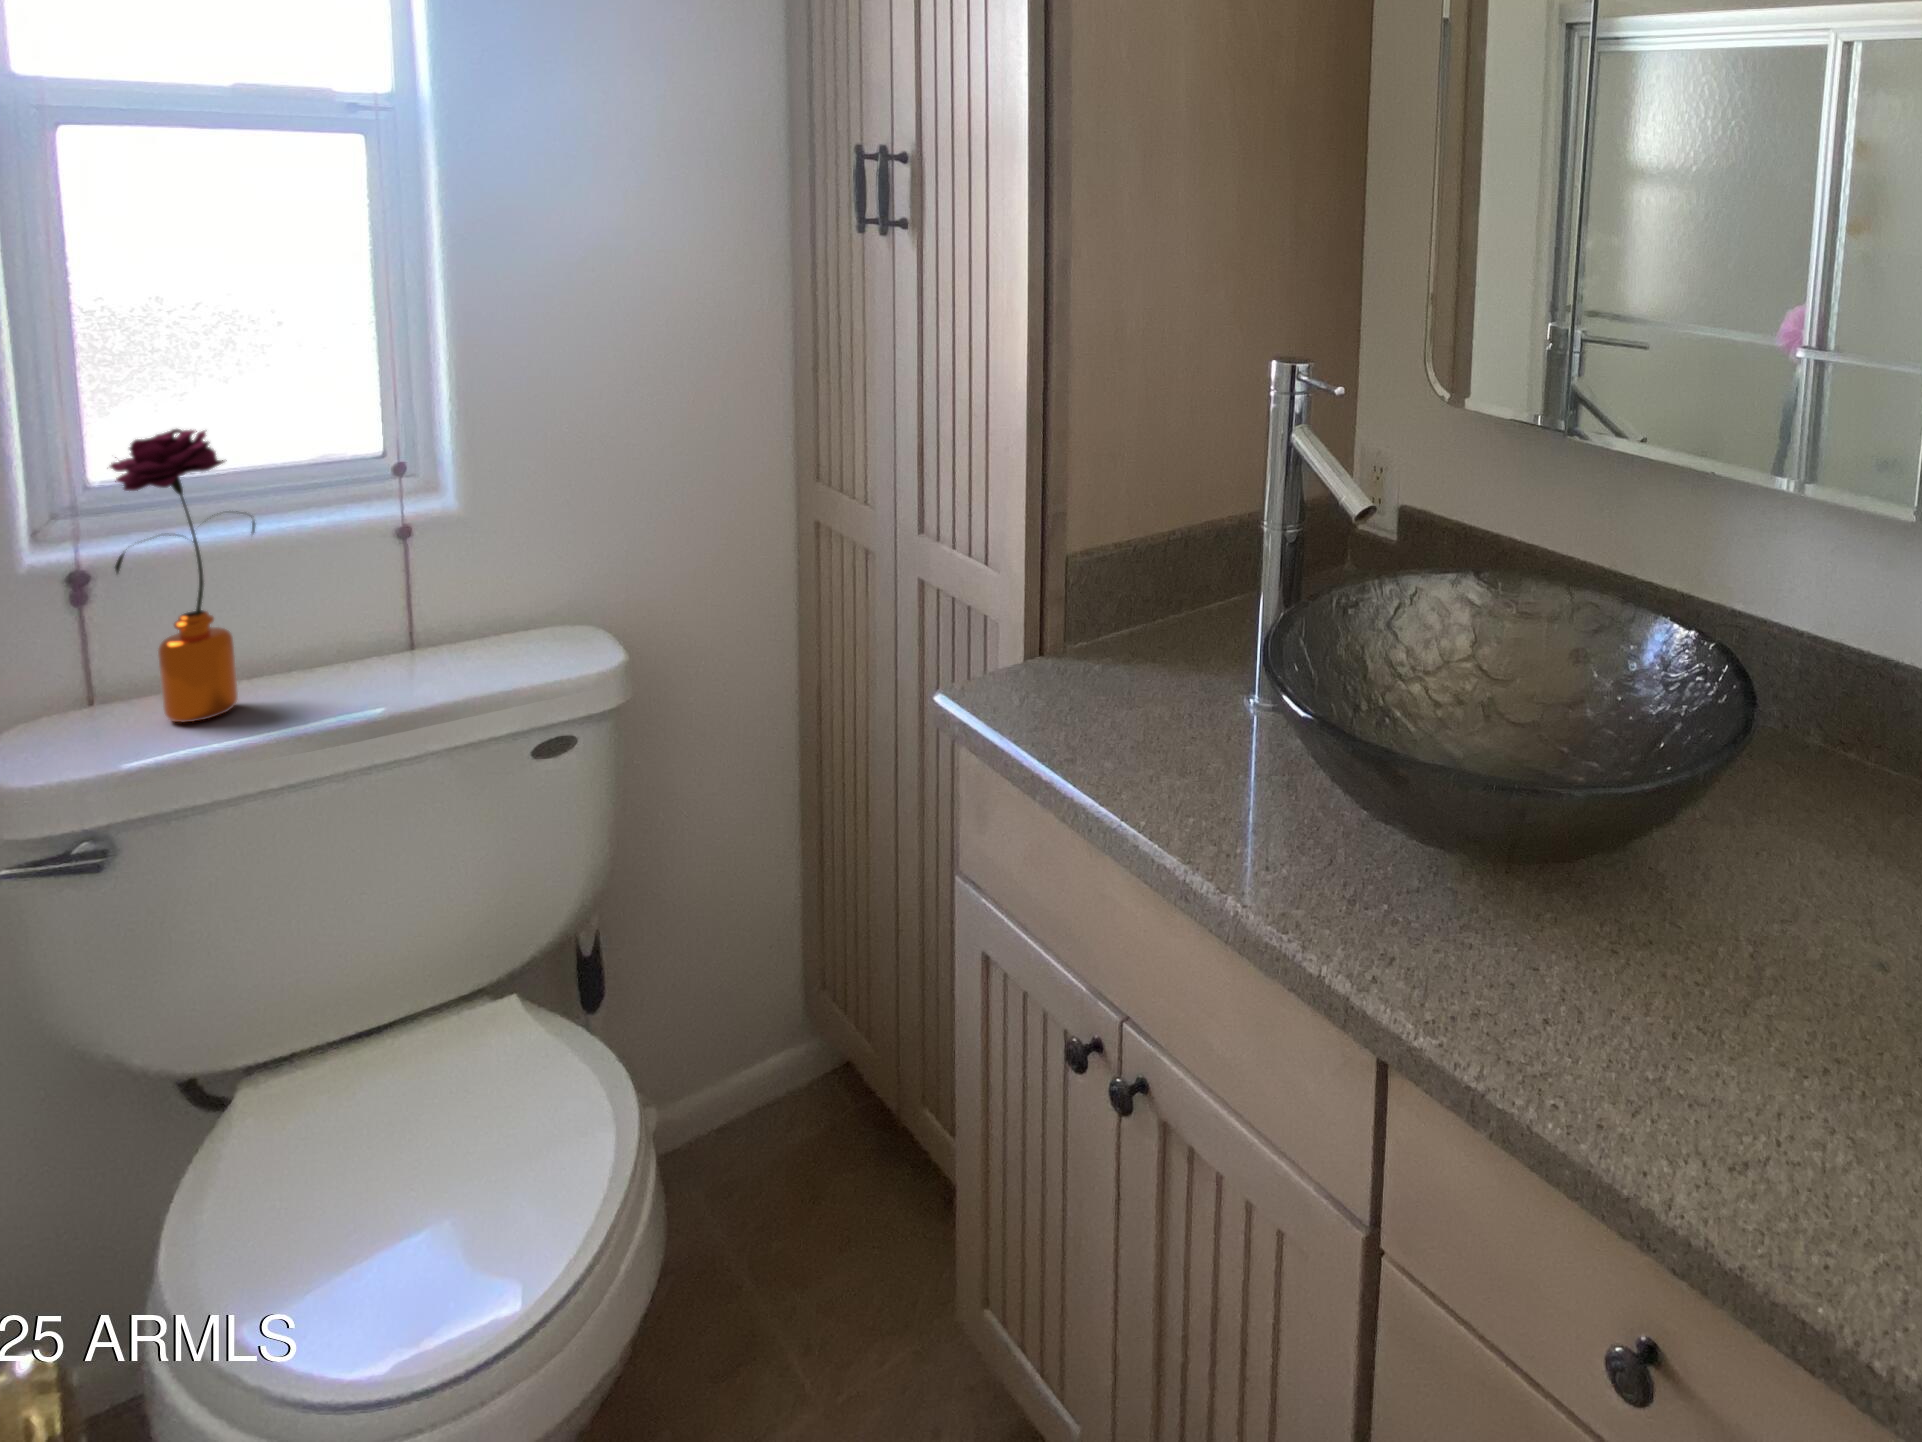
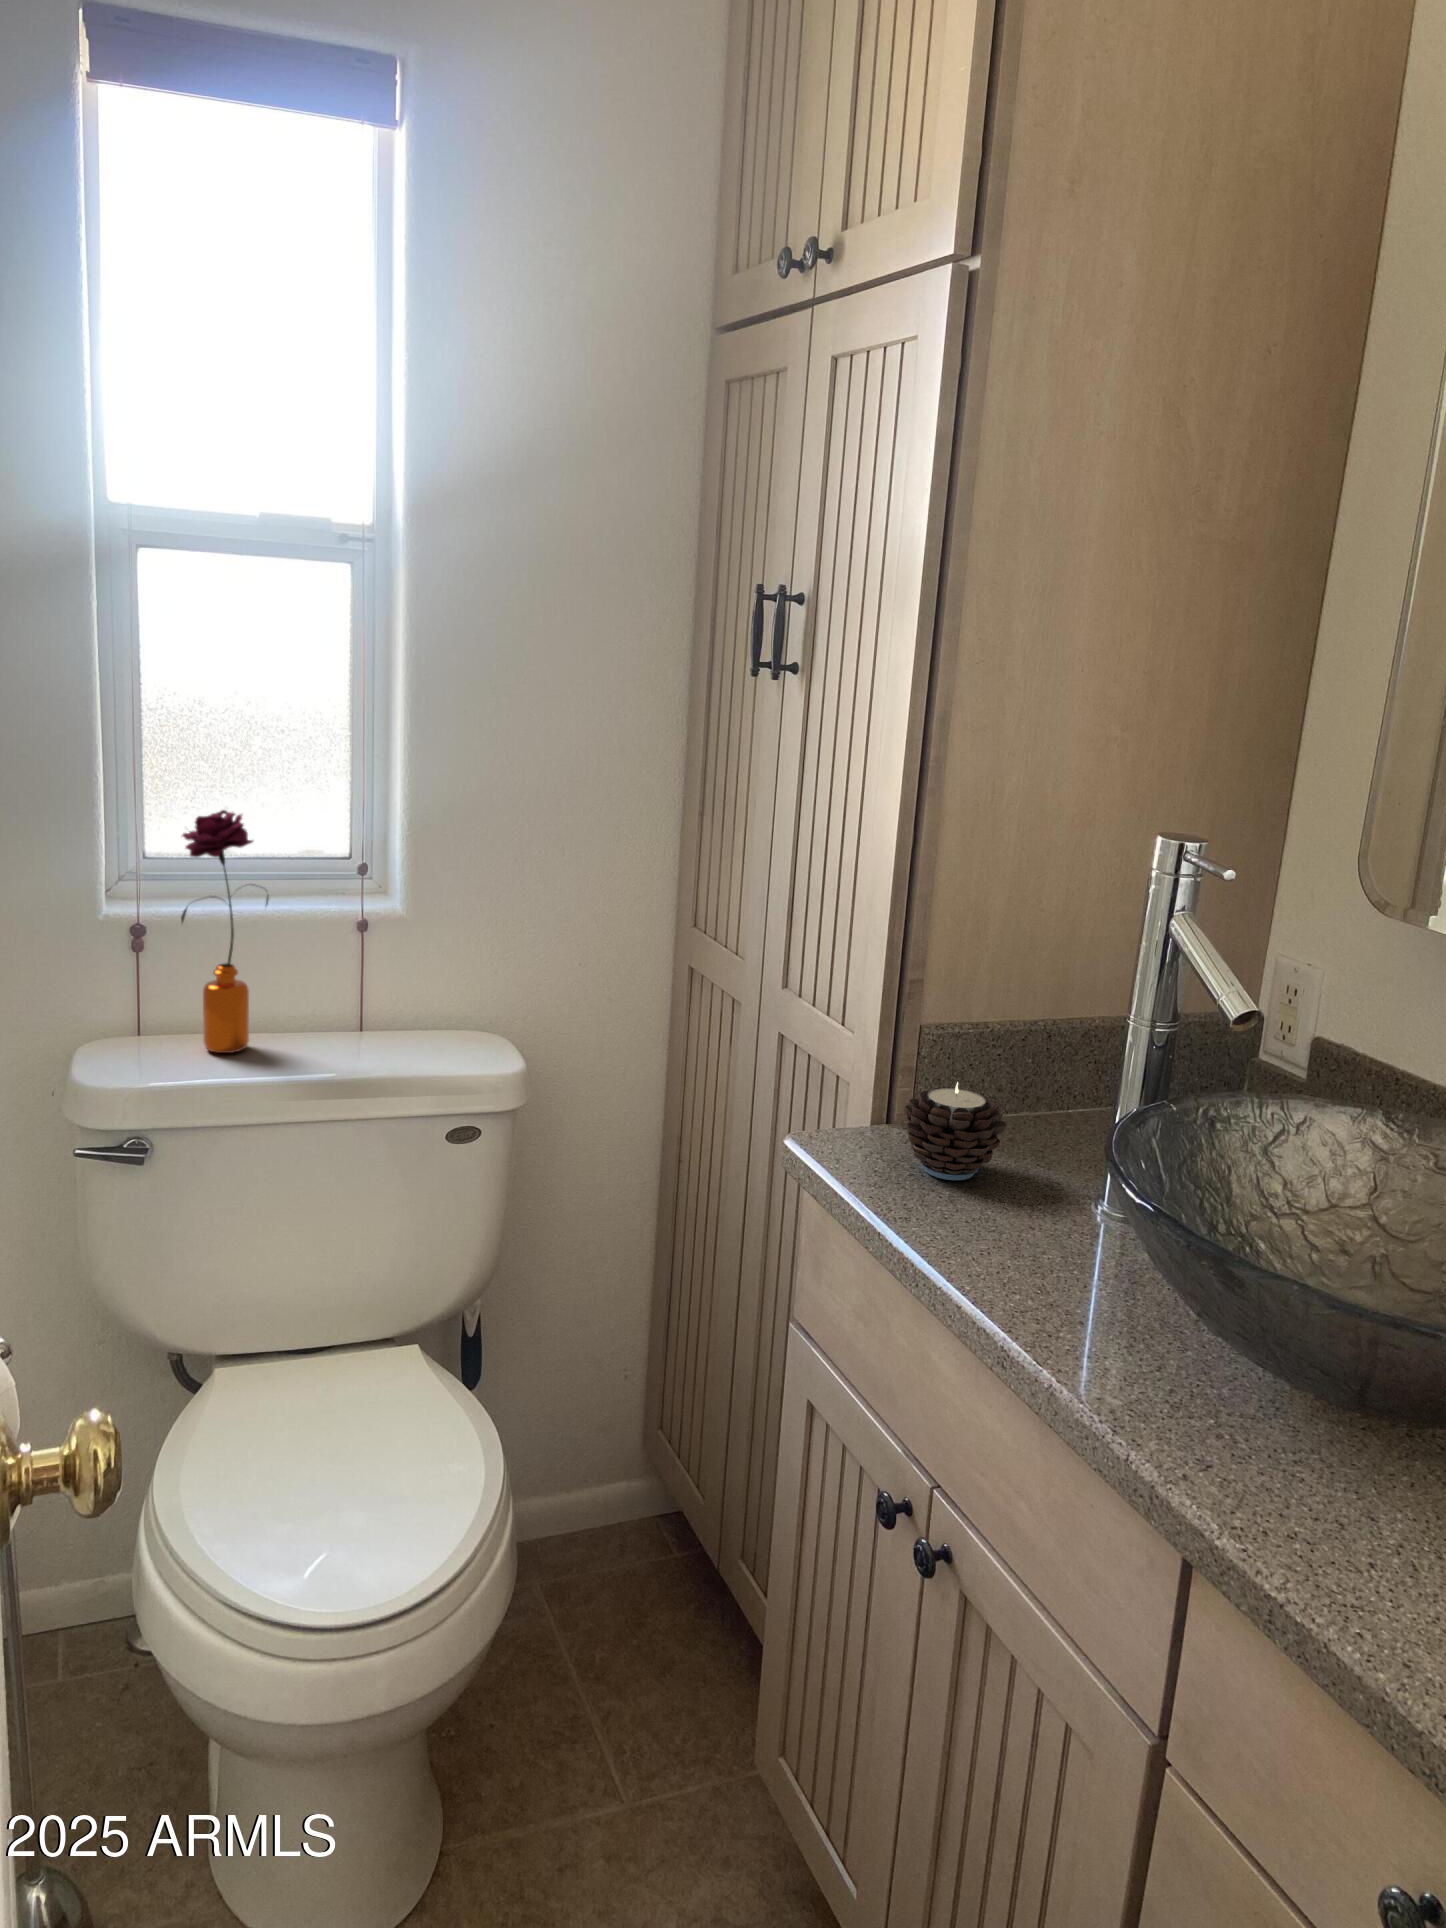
candle: none [1061,609,1161,704] -> present [904,1082,1007,1180]

